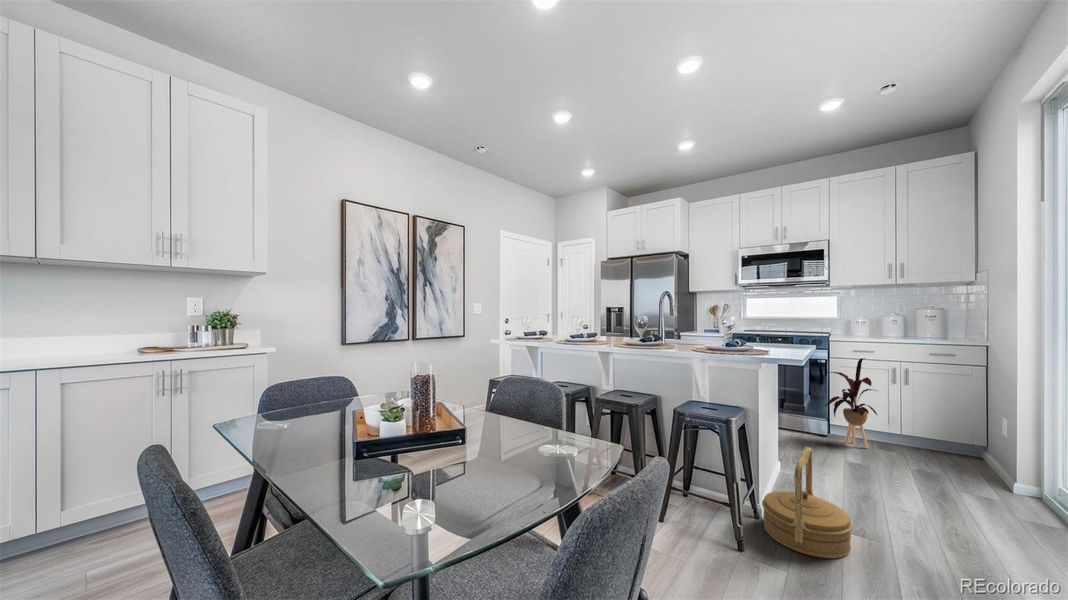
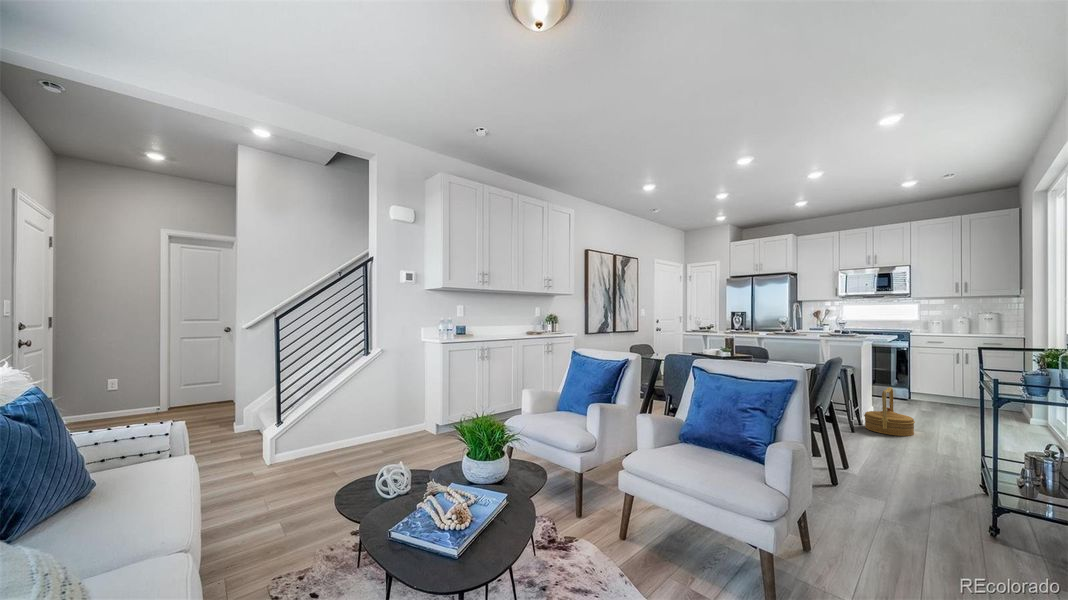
house plant: present [826,358,877,449] -> none [906,346,946,406]

